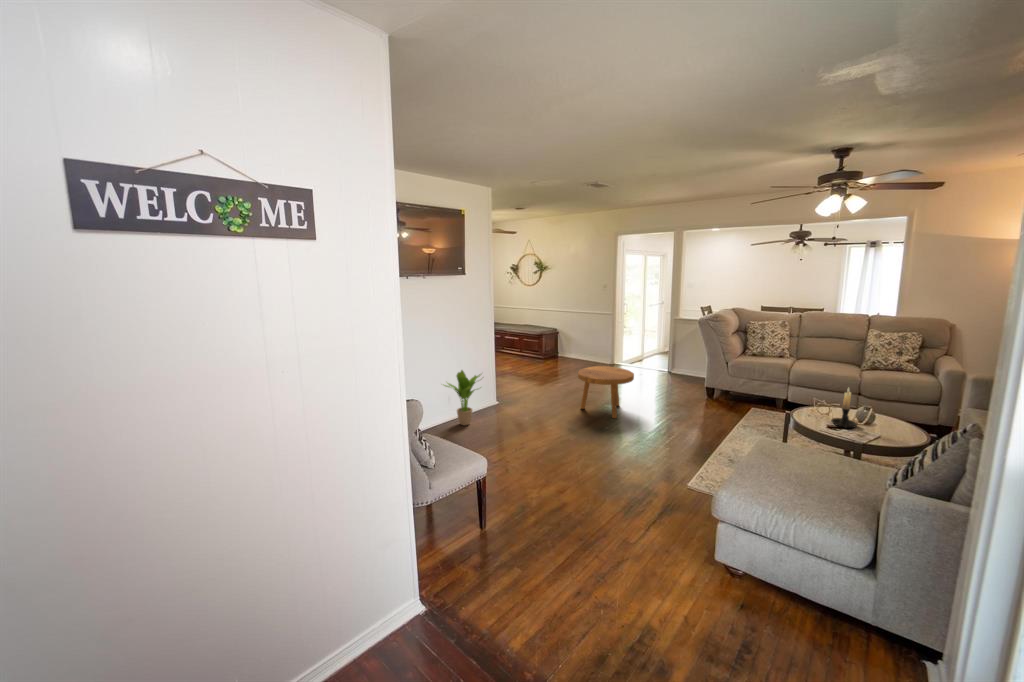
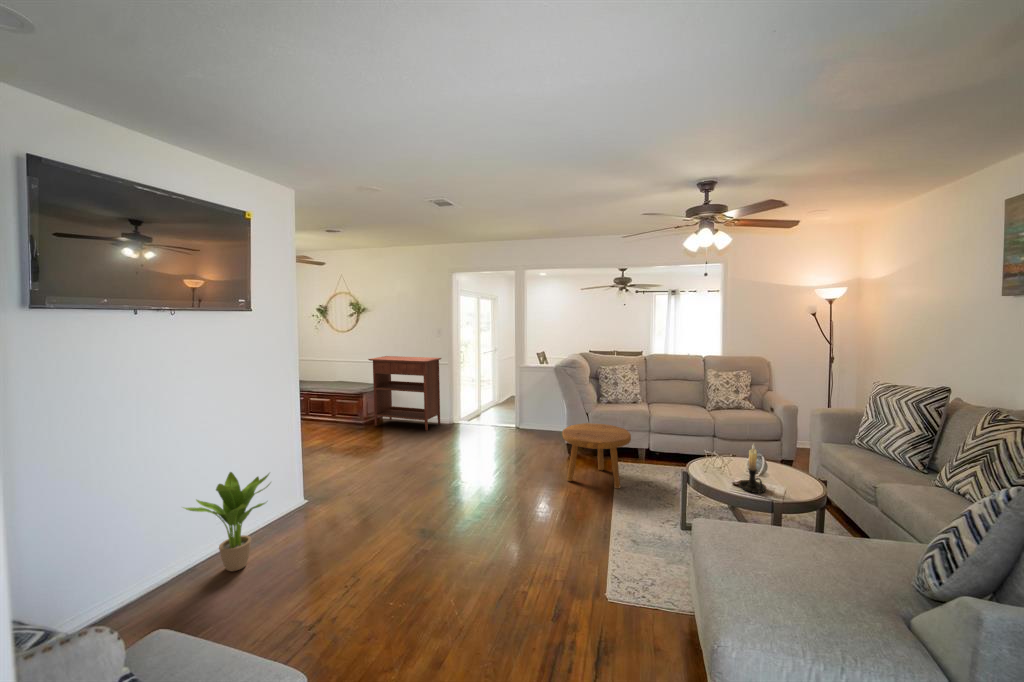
console table: none [547,306,606,368] -> present [368,356,441,431]
footstool: present [578,366,634,418] -> present [562,423,631,489]

